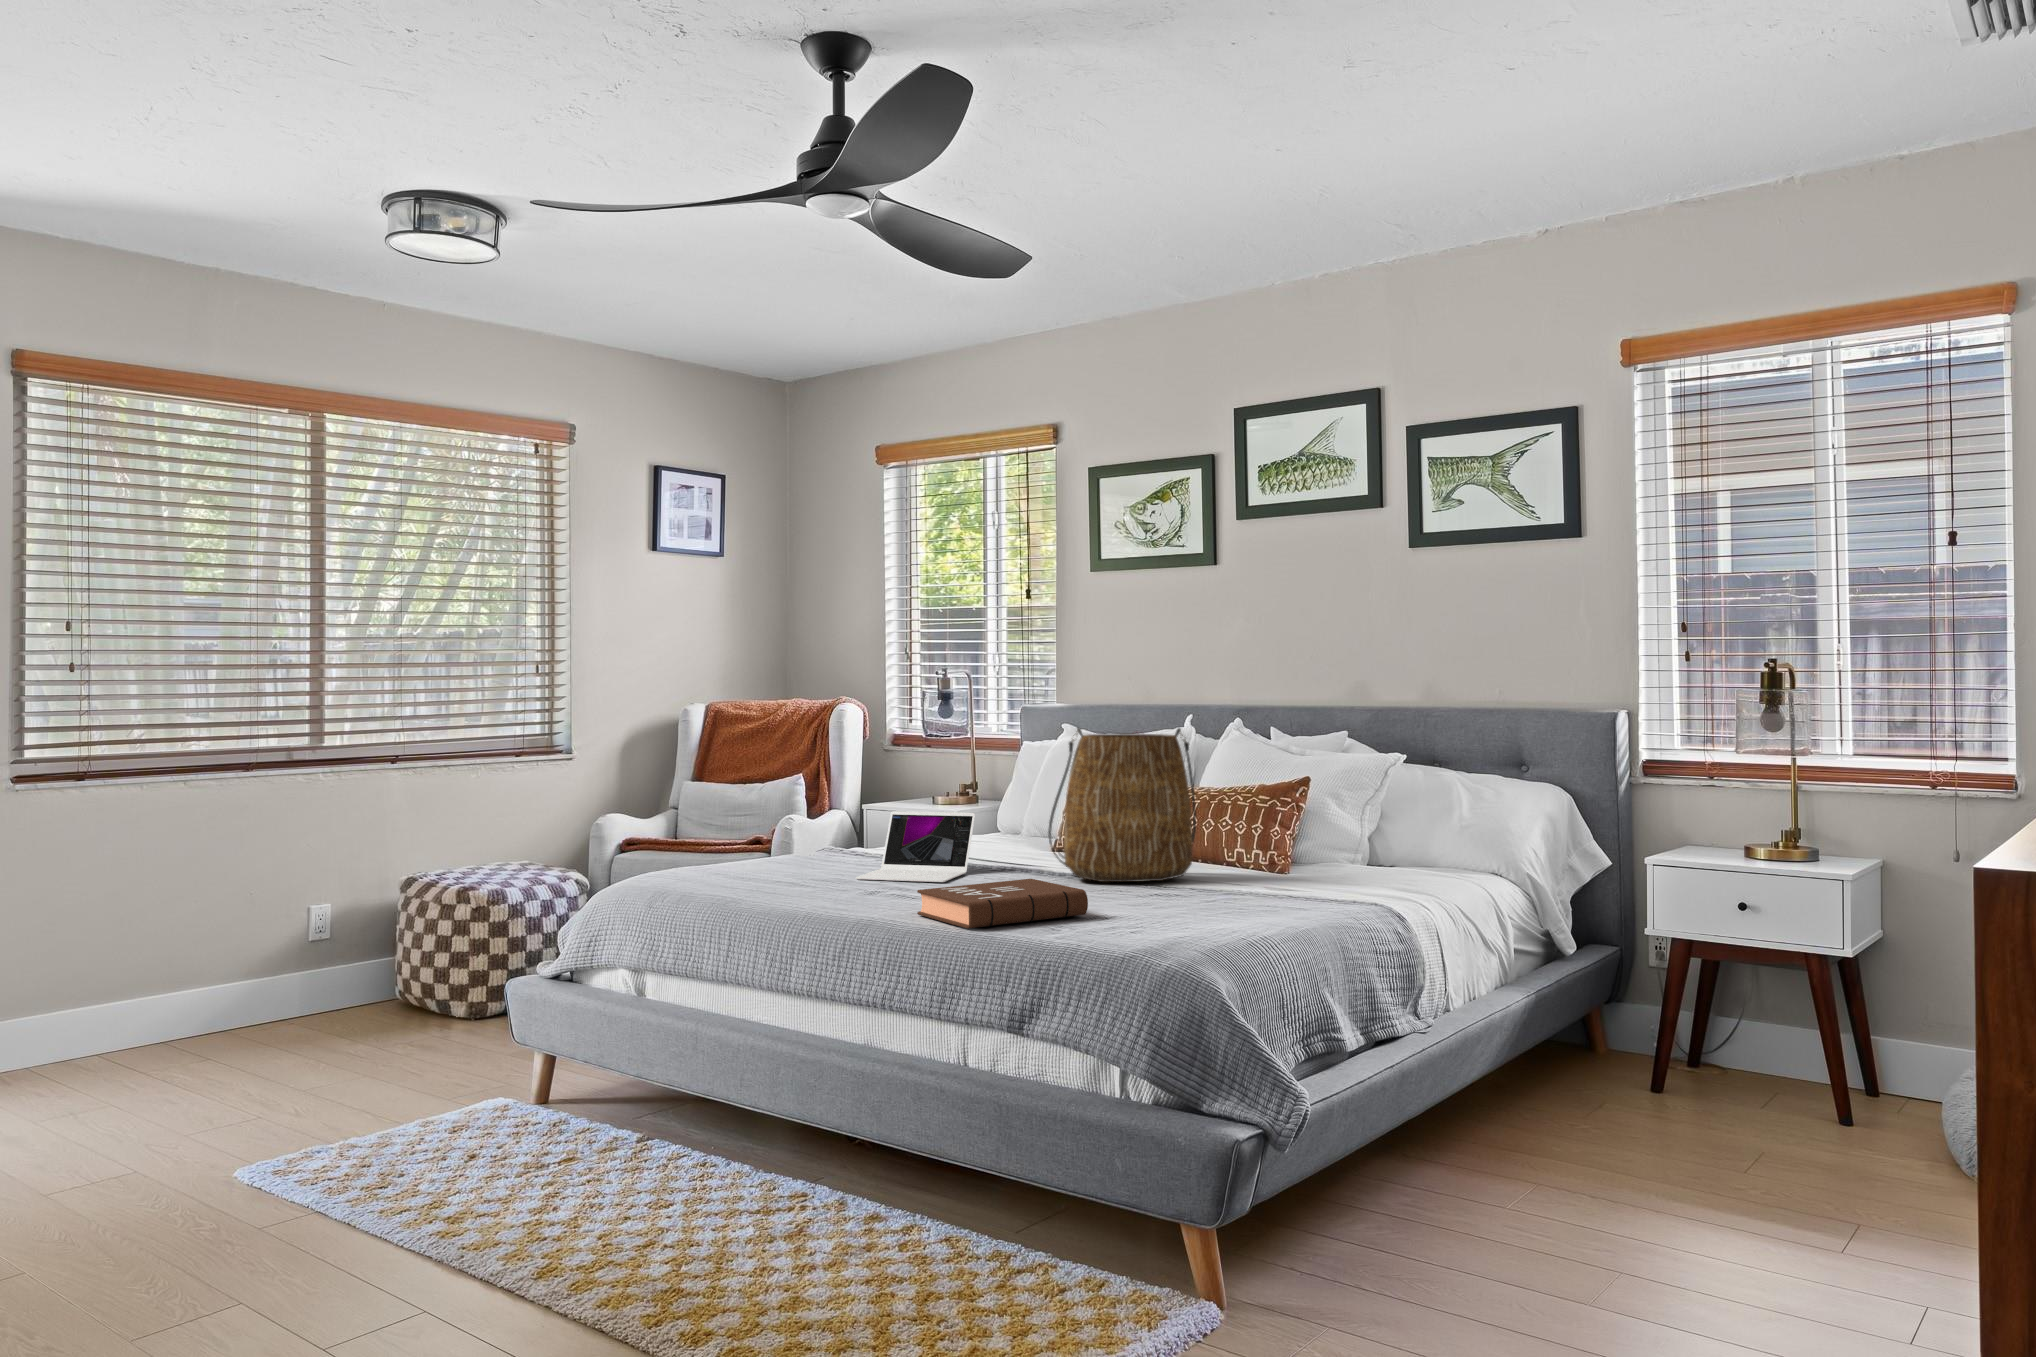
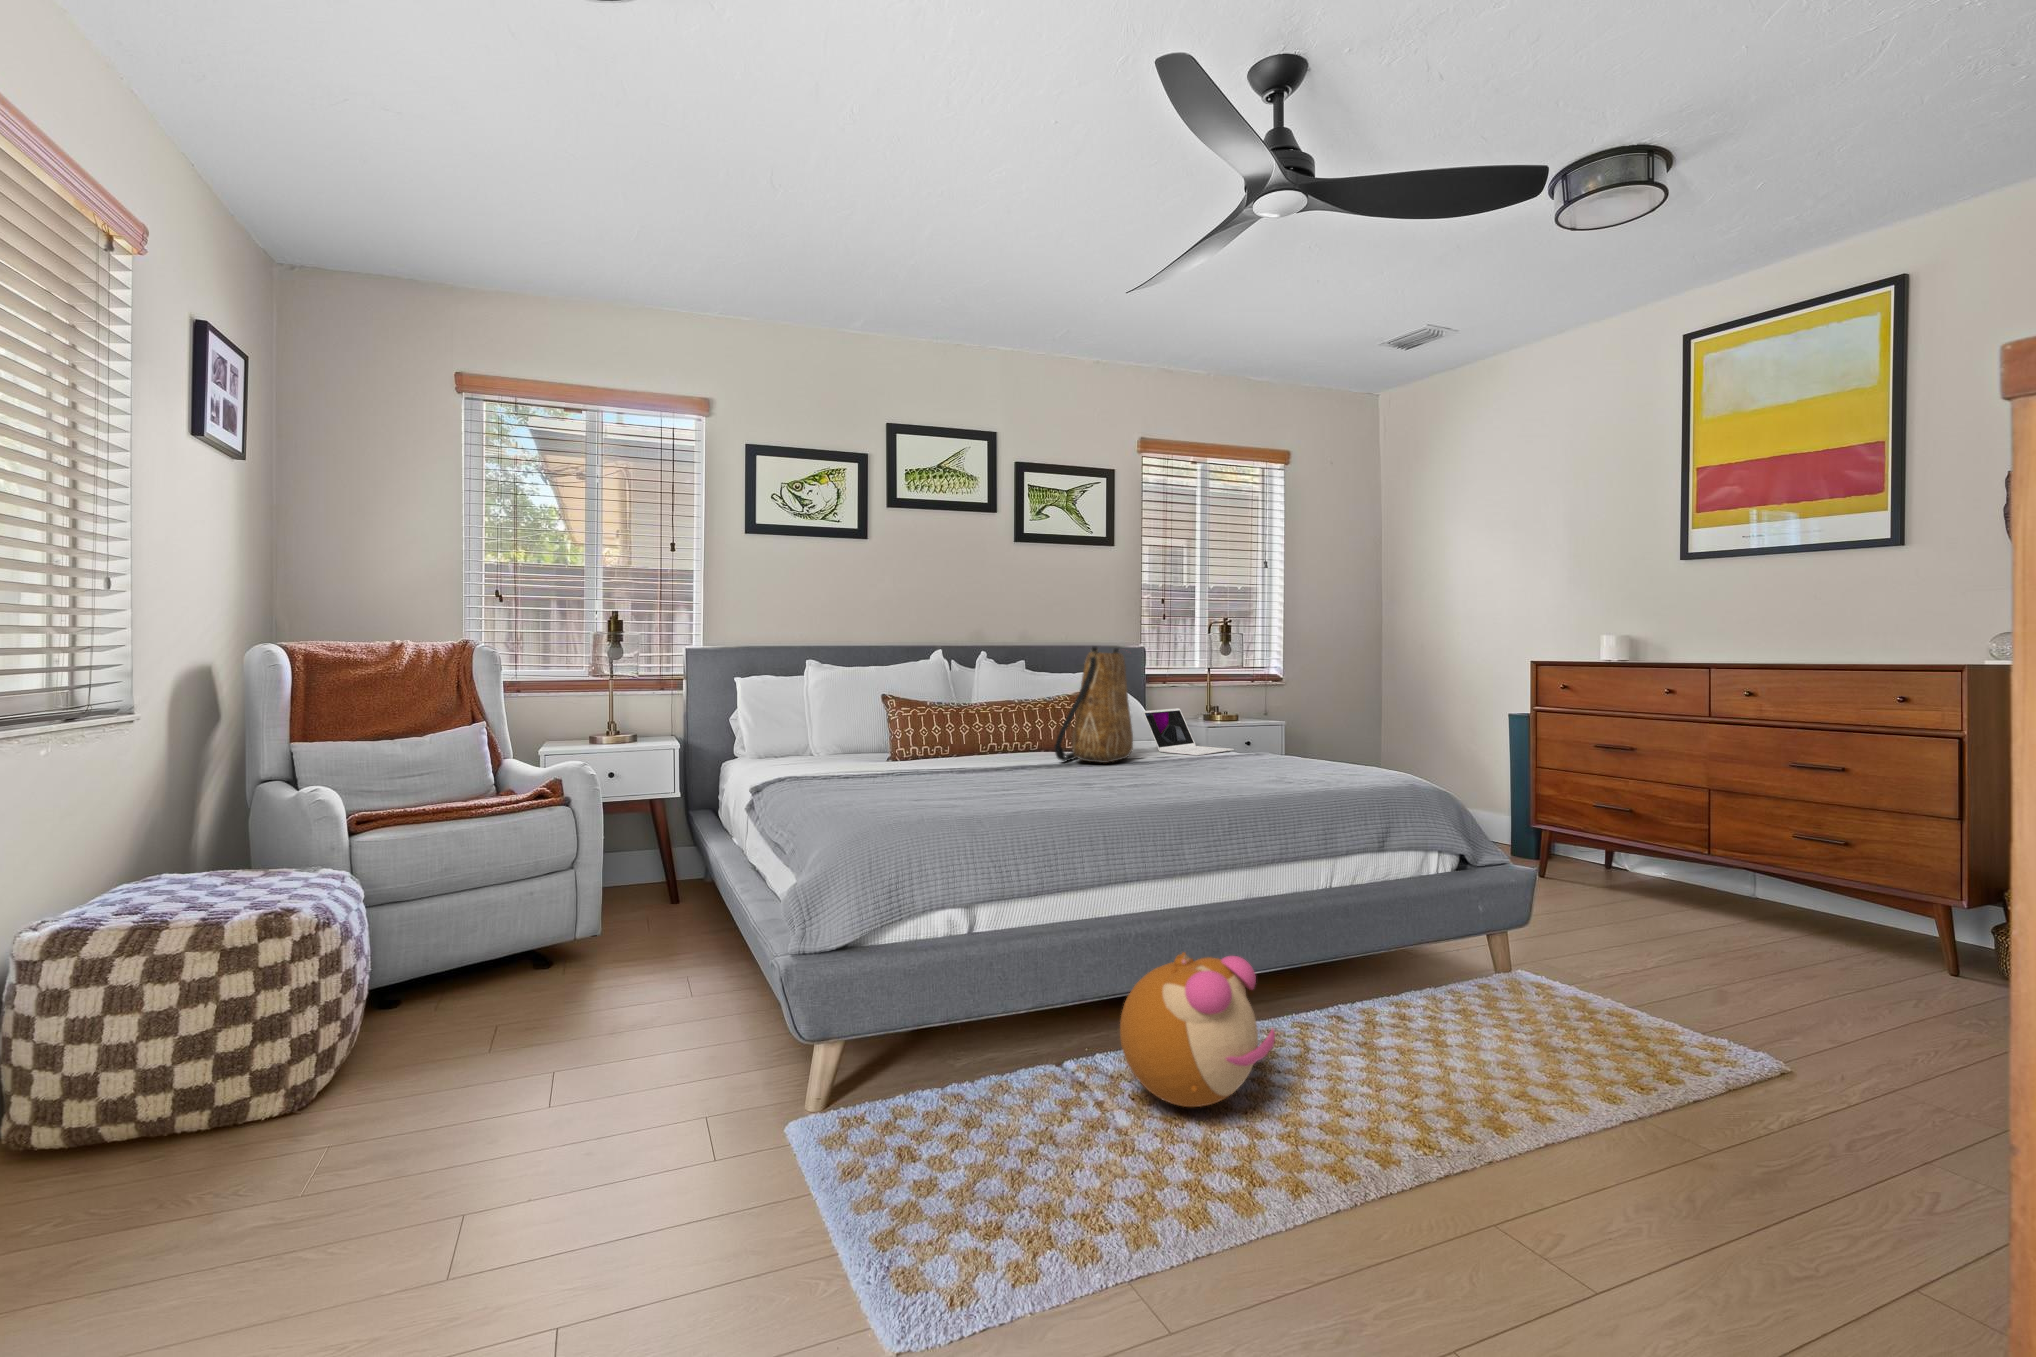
laptop: present [856,811,975,882] -> present [1143,708,1234,755]
book: present [917,879,1088,929] -> none [1194,755,1307,789]
plush toy: none [584,1049,737,1196] -> present [1120,953,1275,1107]

